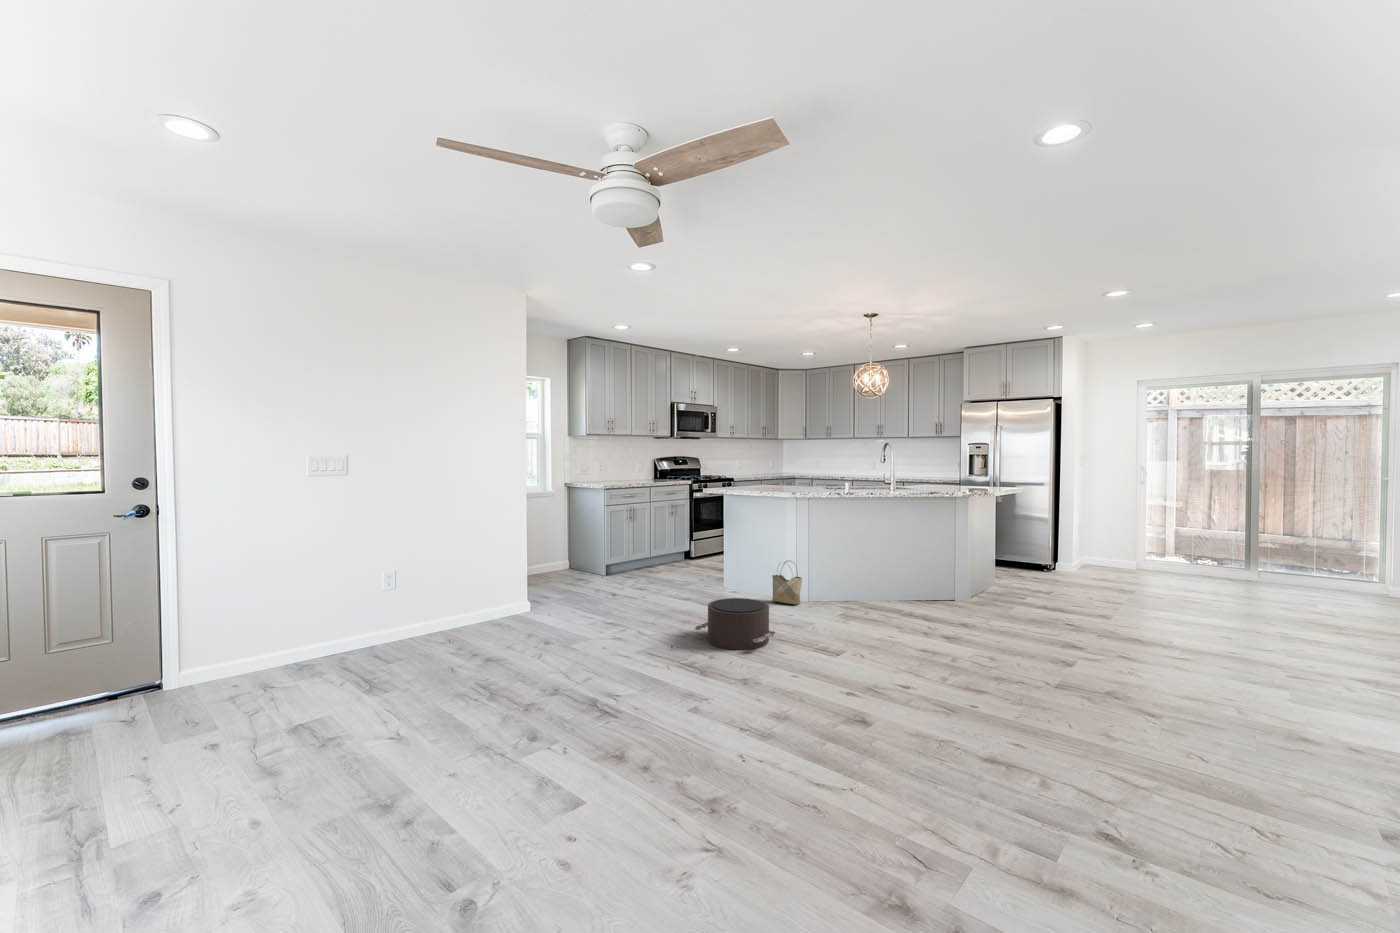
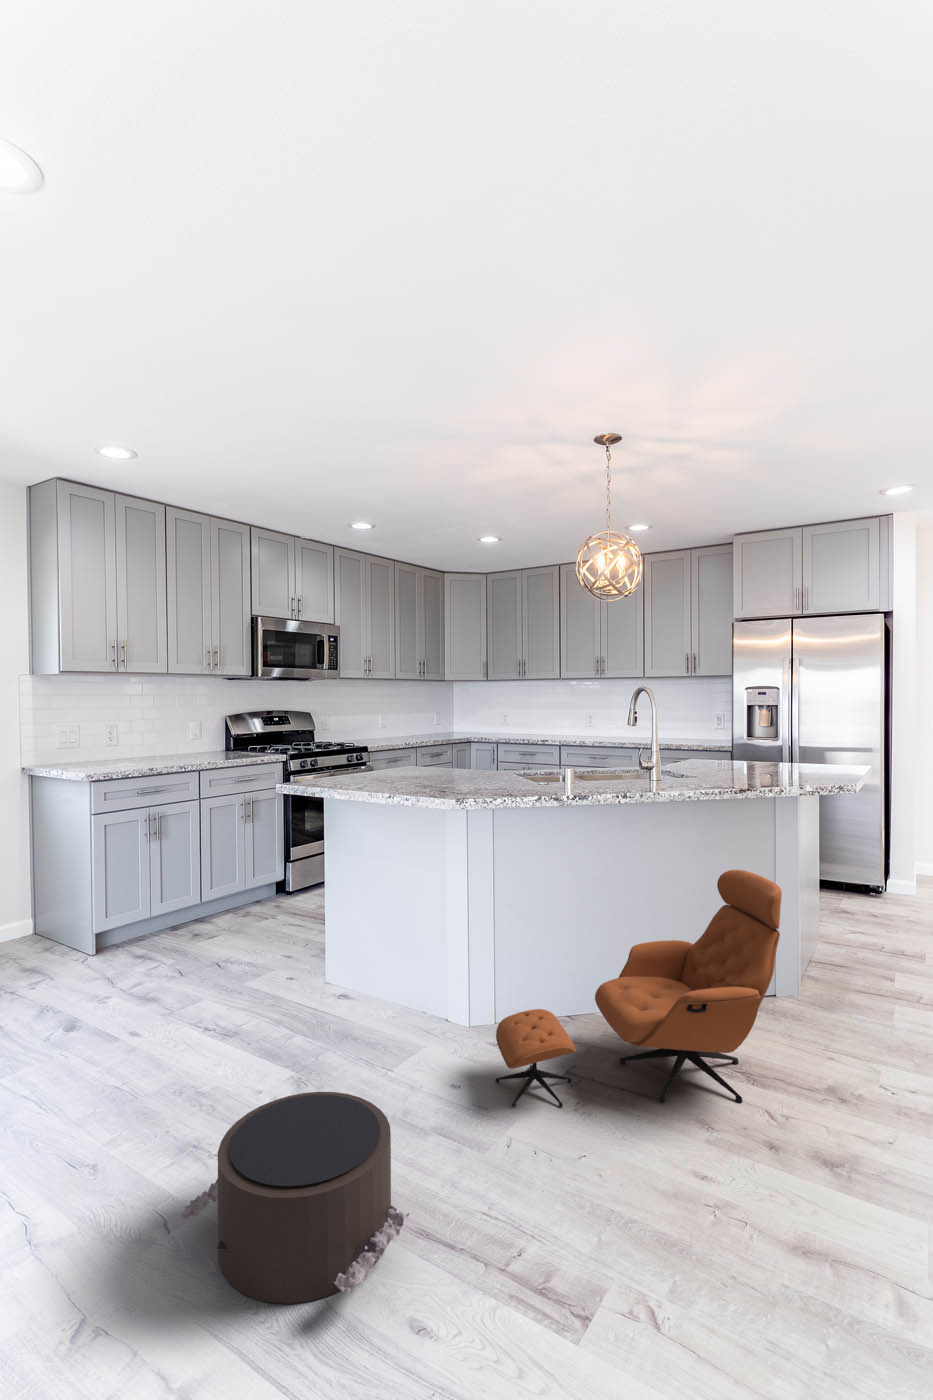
lounge chair: none [809,529,940,625] -> present [496,870,782,1107]
woven basket: present [772,561,802,605] -> none [416,937,480,1038]

